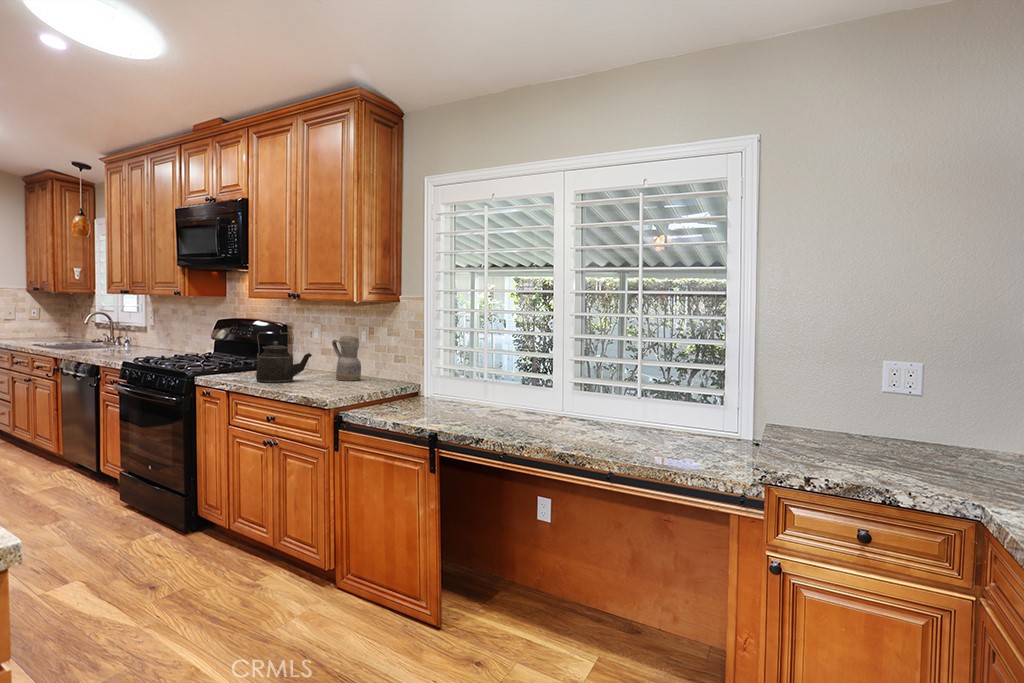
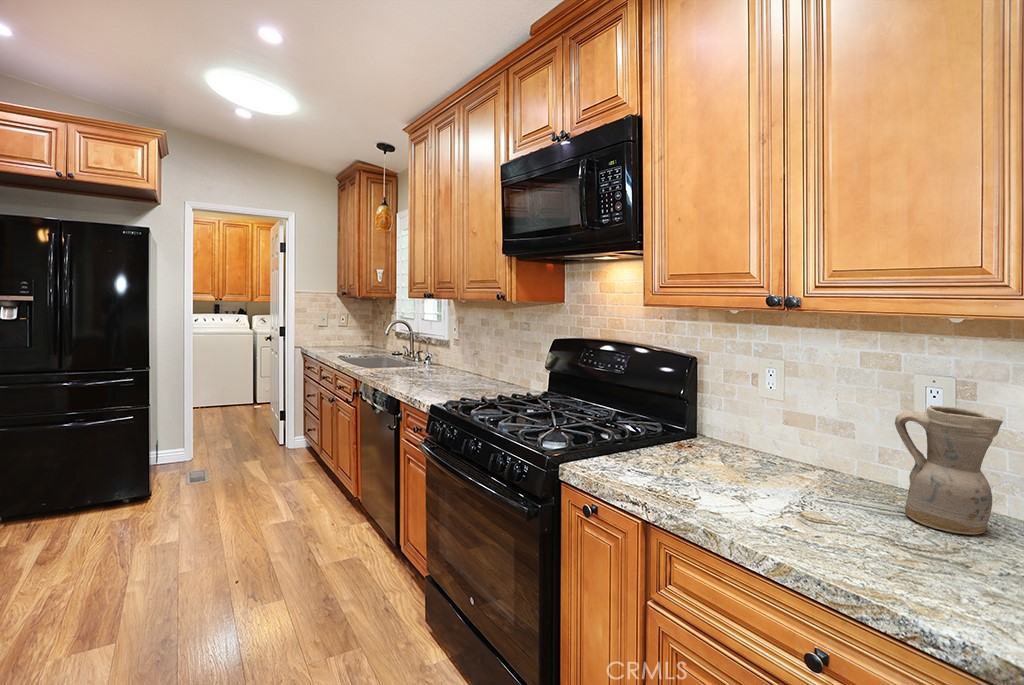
kettle: present [256,332,312,383] -> none [721,396,865,538]

